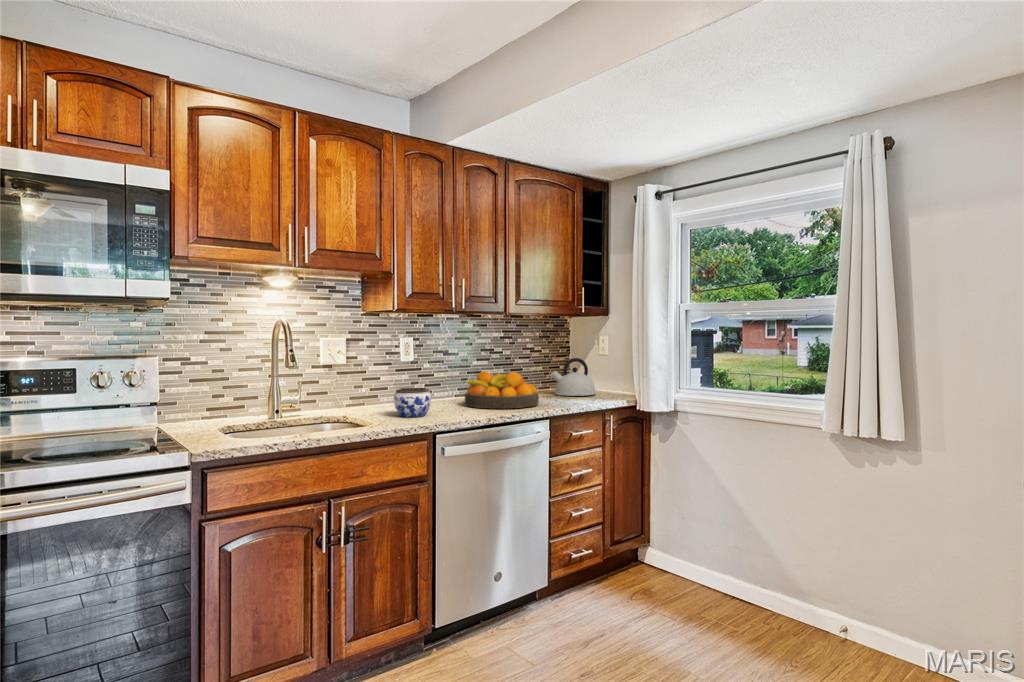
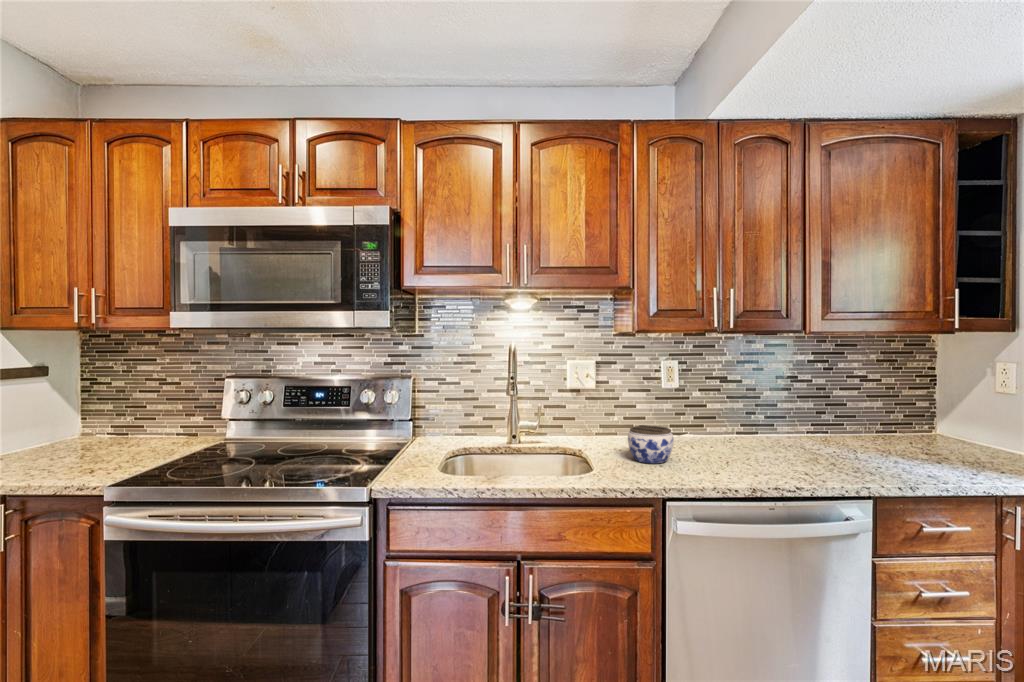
kettle: present [551,358,596,396] -> none [891,395,979,455]
fruit bowl: present [464,371,539,408] -> none [734,408,851,467]

